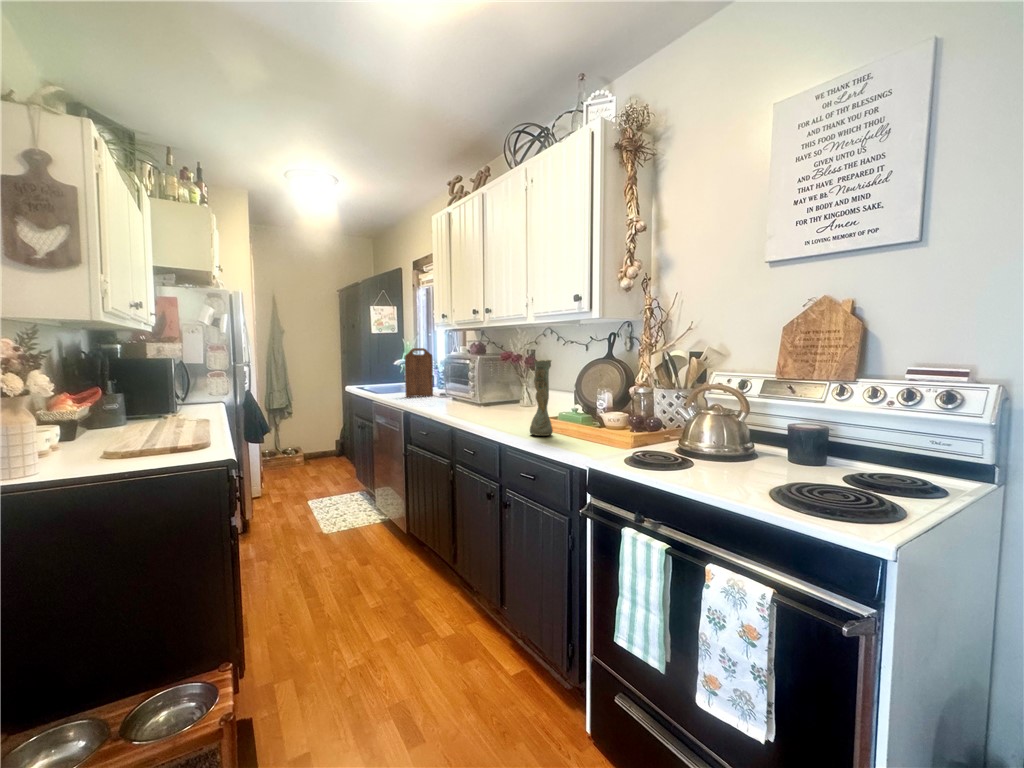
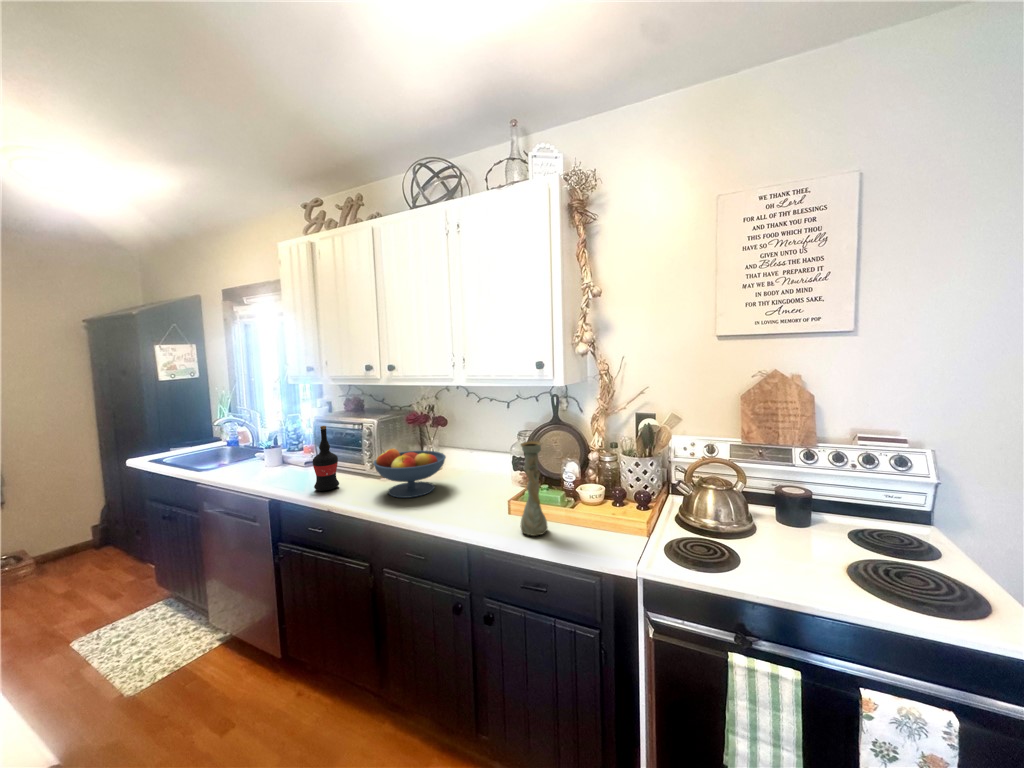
cutting board: present [405,348,433,397] -> none [247,408,289,476]
wine bottle: none [431,356,449,406] -> present [313,426,339,491]
fruit bowl: none [463,375,521,414] -> present [373,449,446,498]

